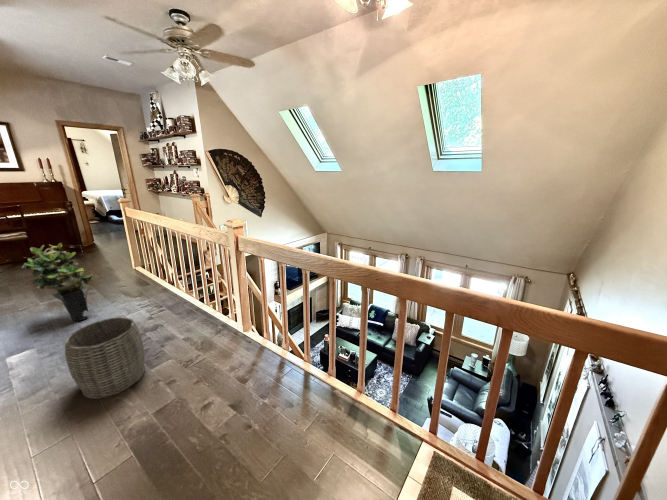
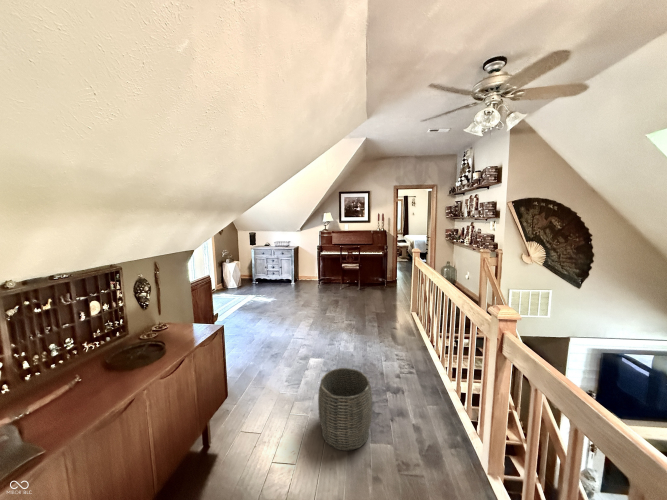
potted plant: present [22,243,93,322] -> none [336,283,372,351]

